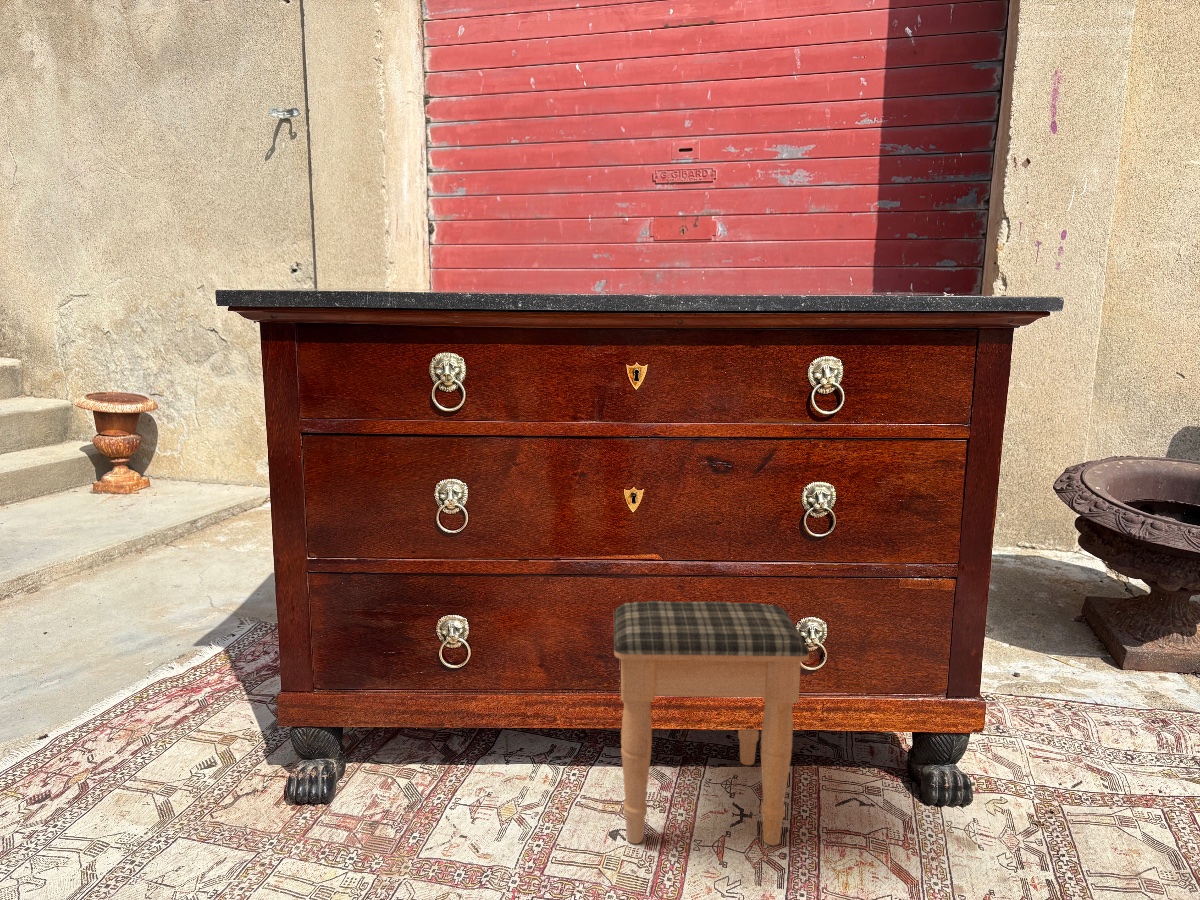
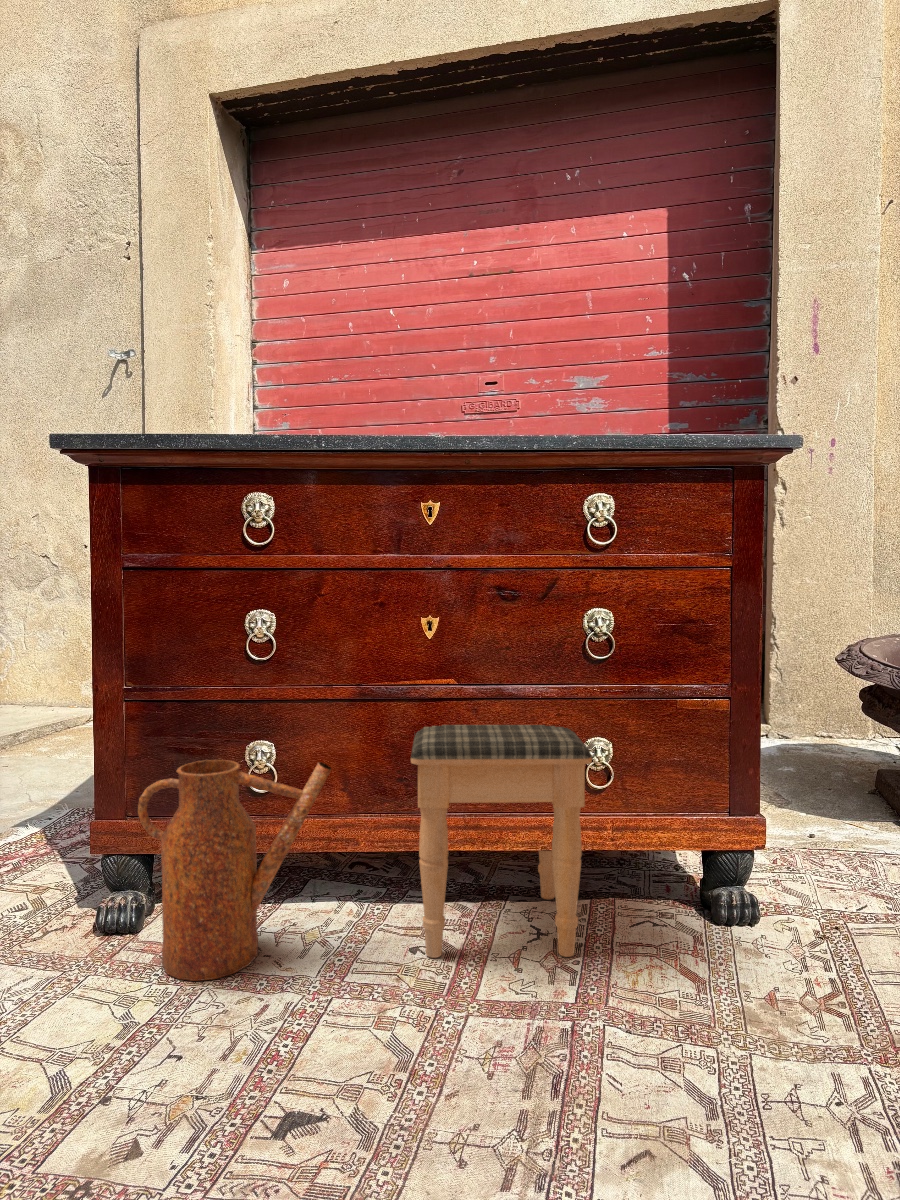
watering can: none [326,640,530,869] -> present [138,760,331,981]

